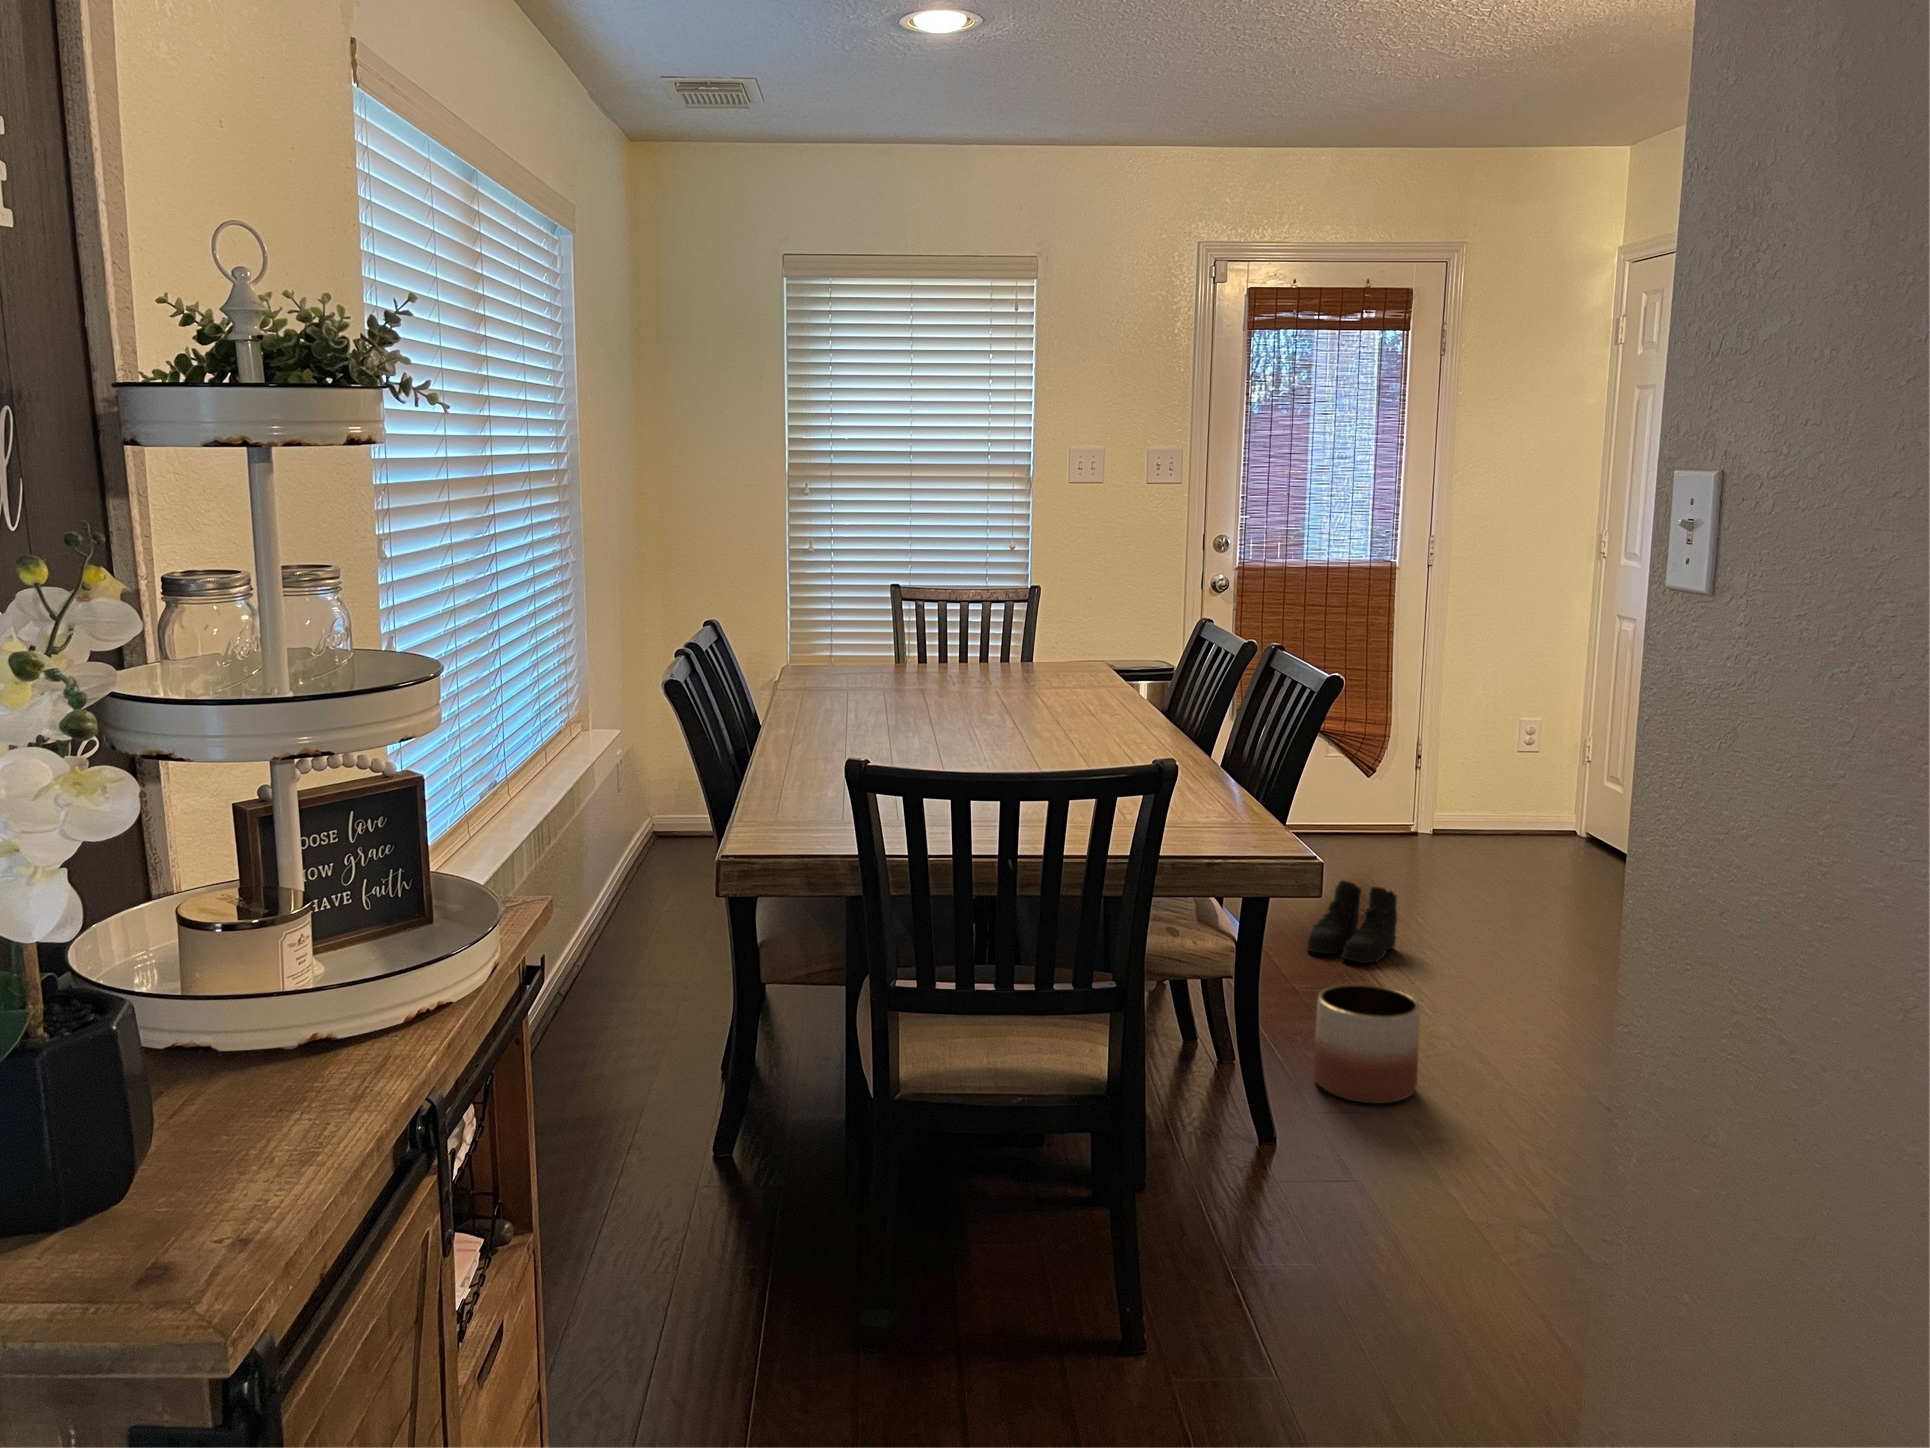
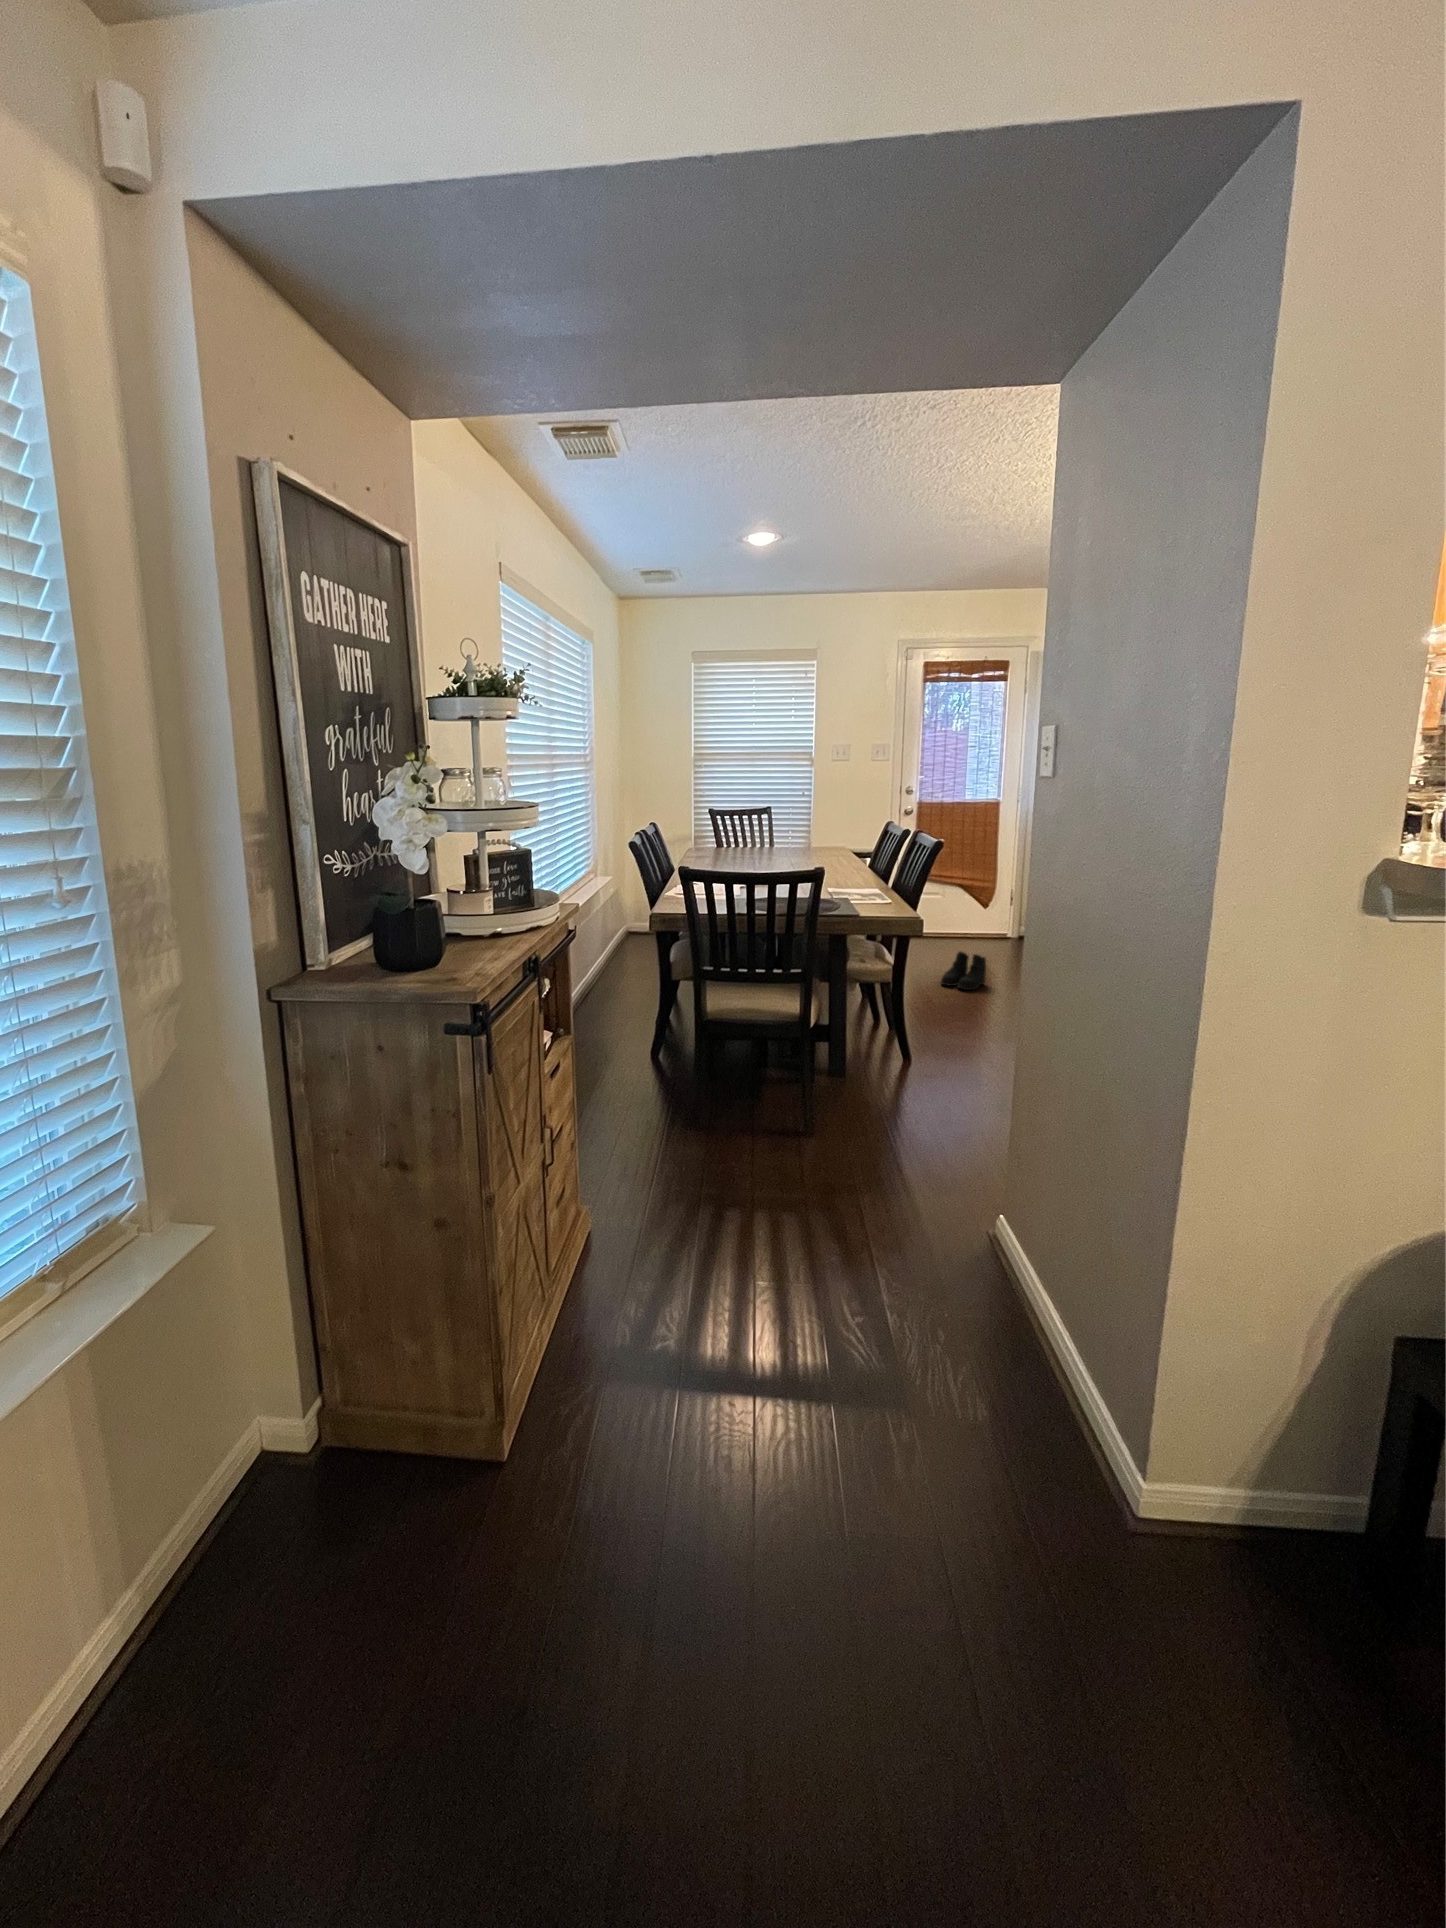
planter: present [1313,984,1420,1104] -> none [933,992,984,1046]

